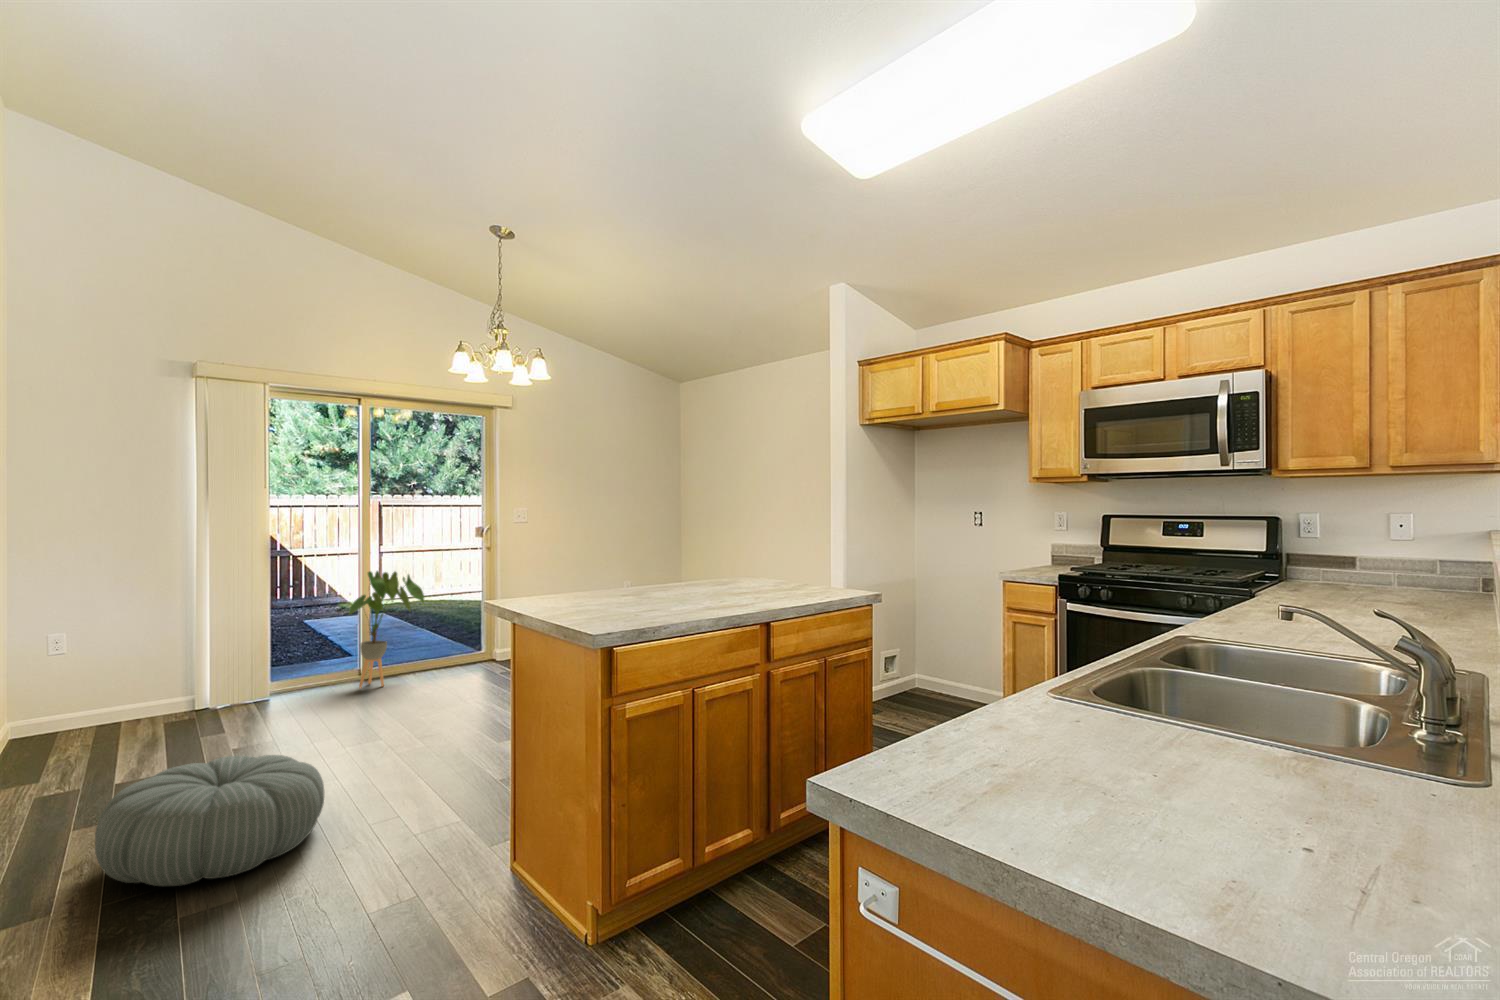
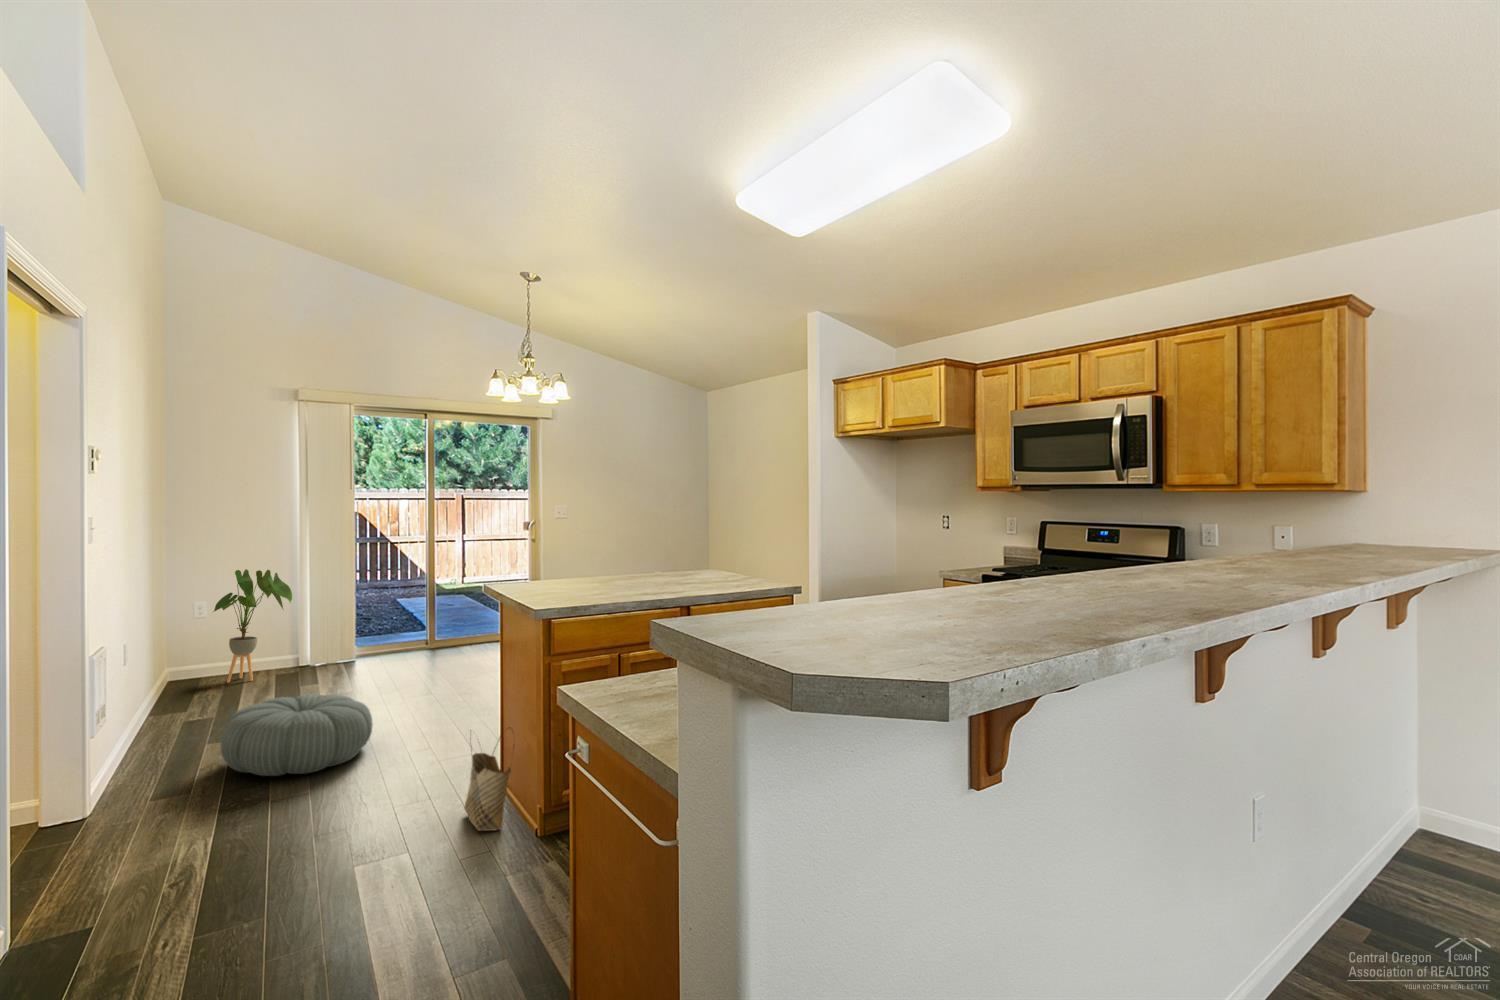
house plant: present [349,571,424,688] -> present [213,569,292,682]
woven basket: none [491,797,568,956] -> present [464,727,514,831]

